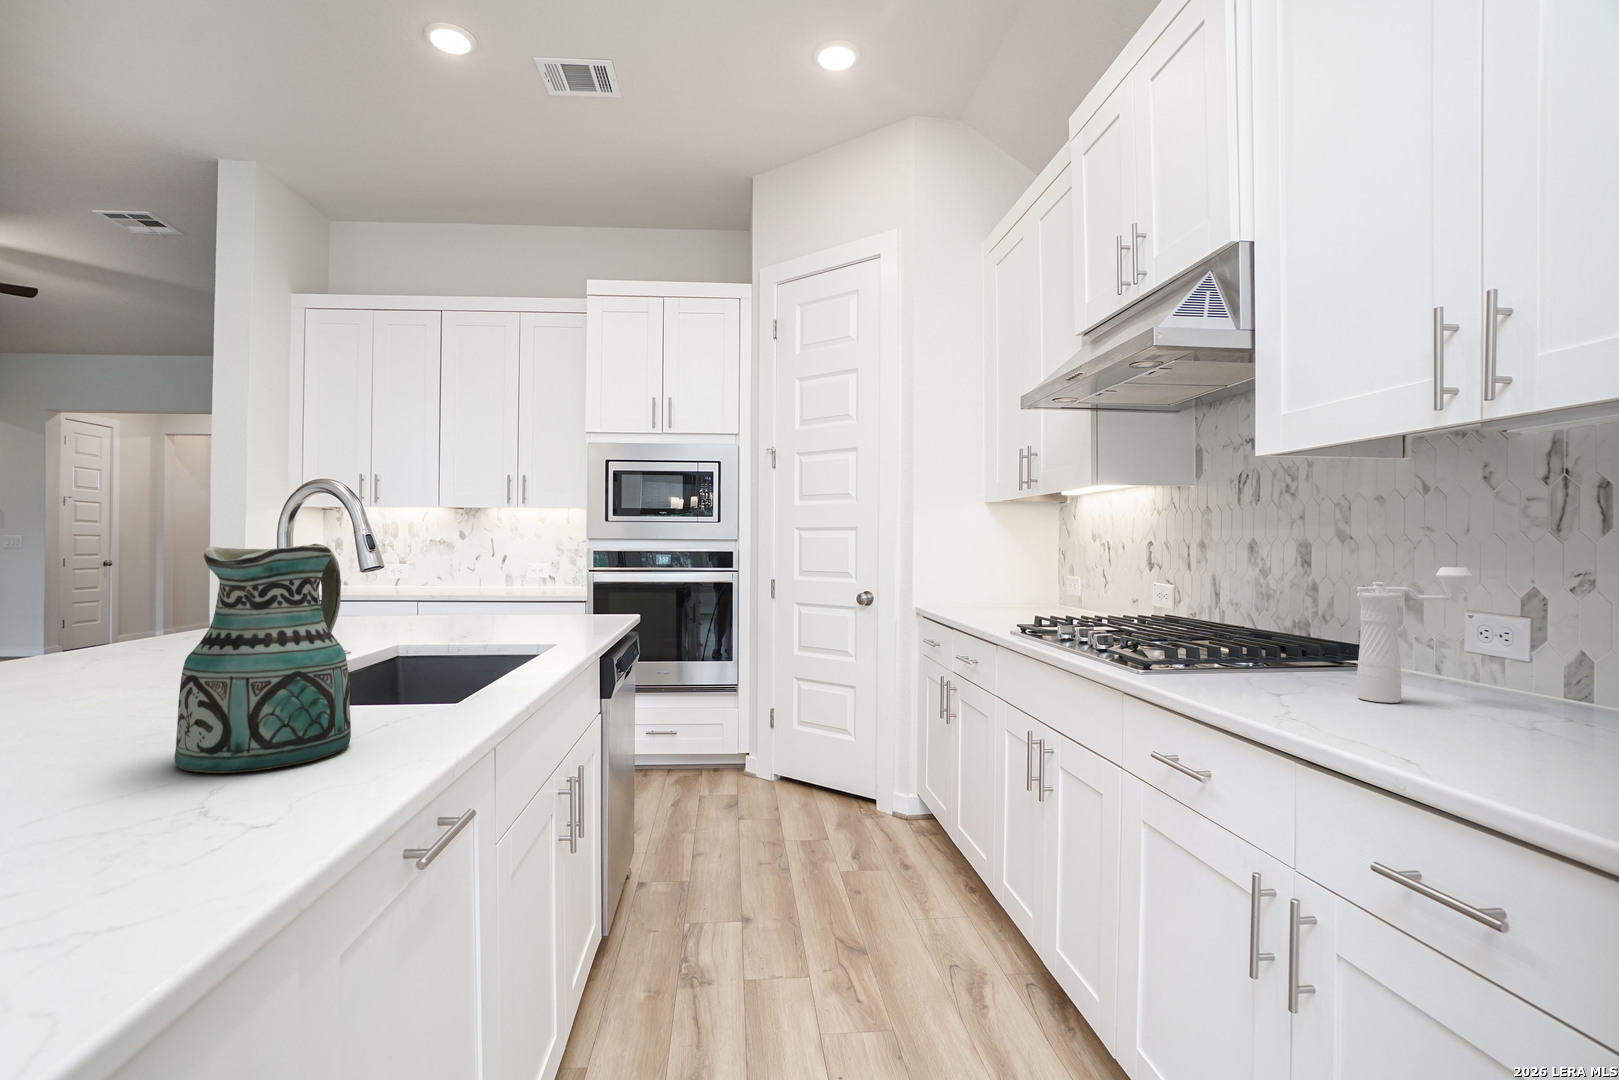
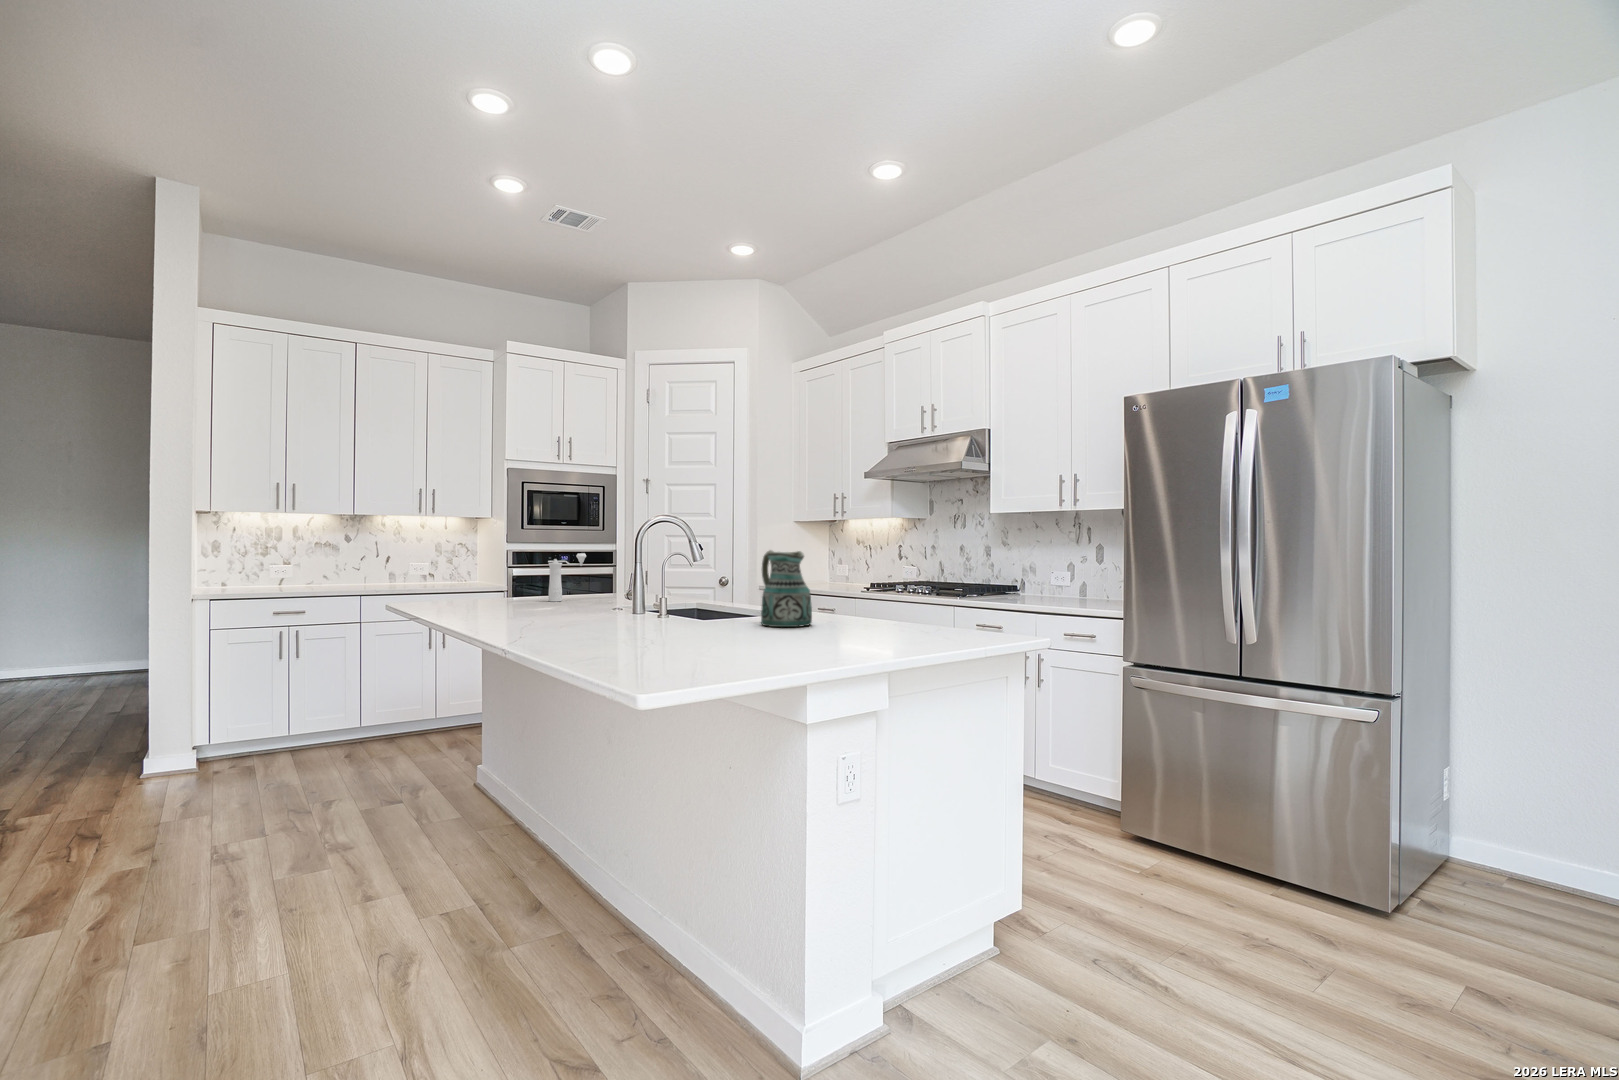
pepper mill: present [1357,567,1472,703] -> present [548,553,586,602]

